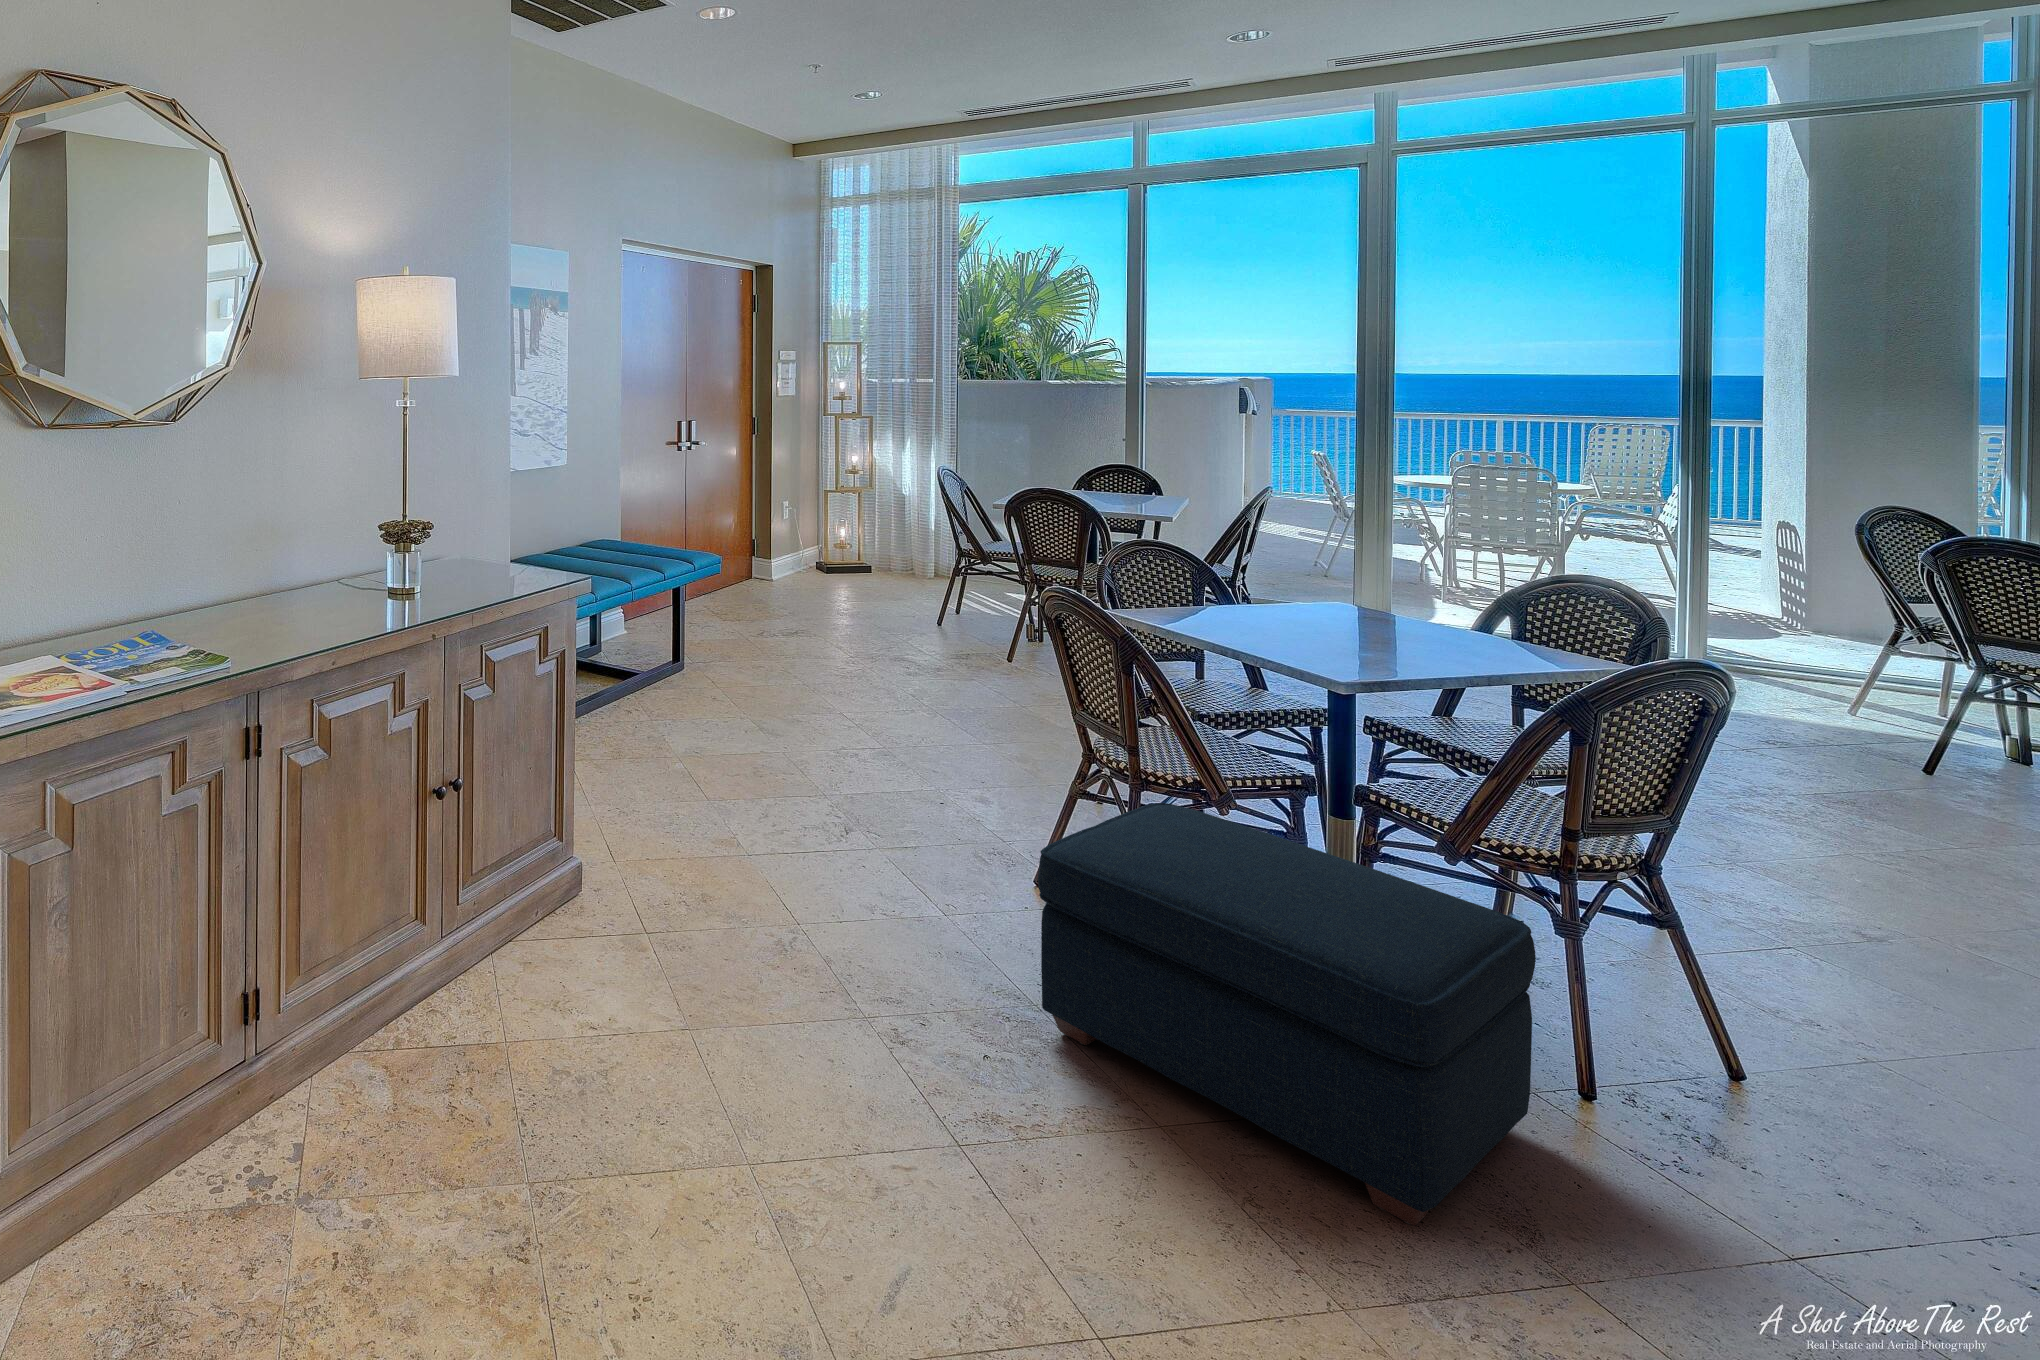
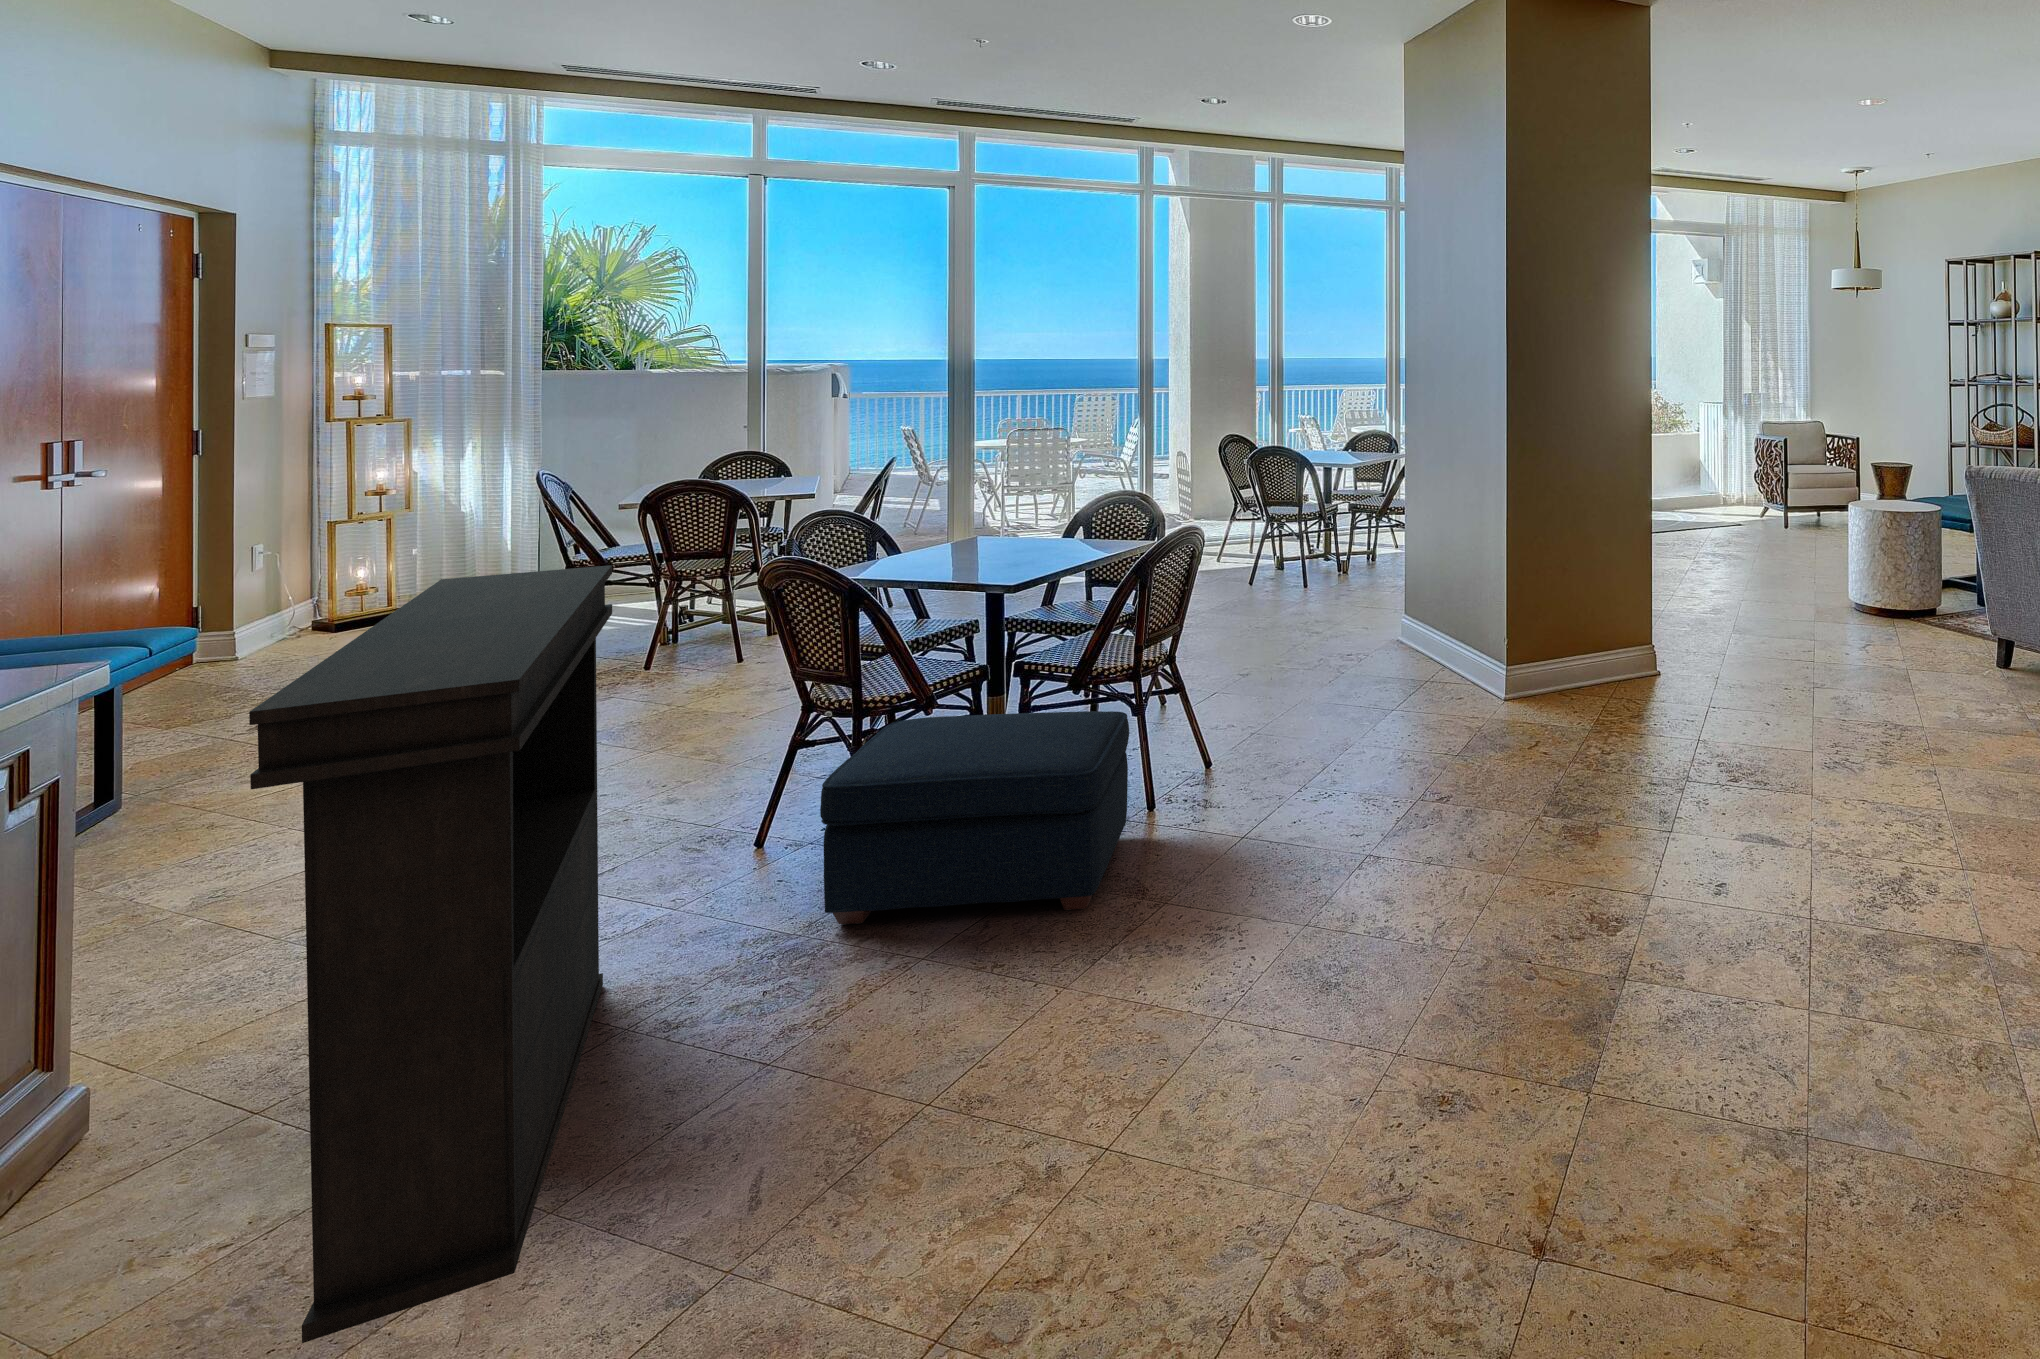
console table: none [482,532,848,1237] -> present [249,565,612,1343]

